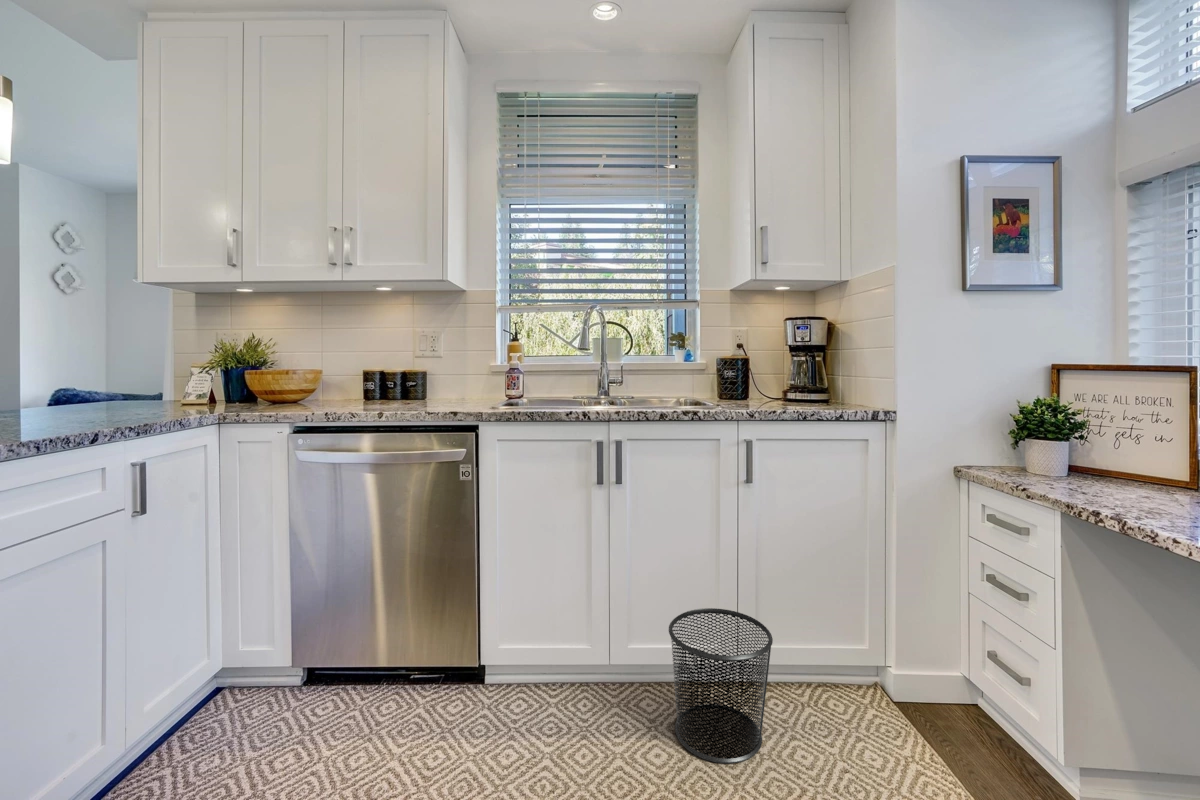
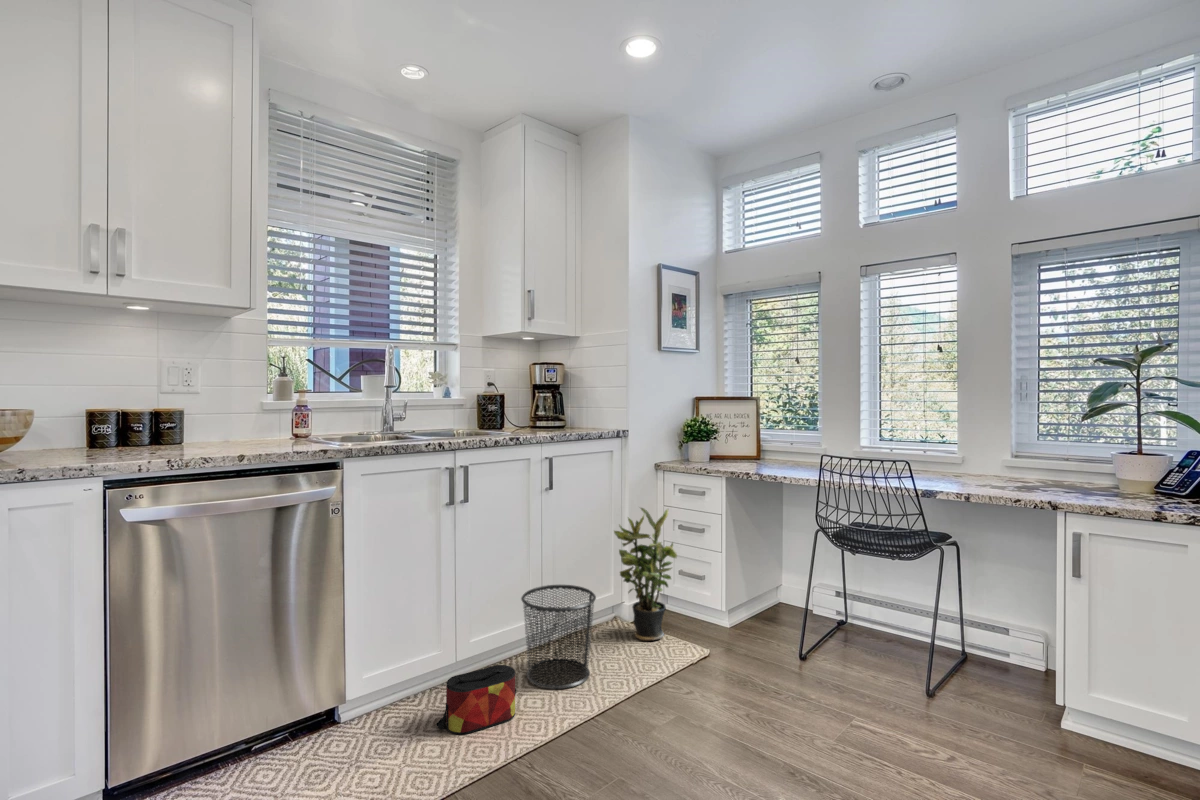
potted plant: none [848,532,972,750] -> present [614,508,677,641]
bag: none [527,684,627,768] -> present [436,665,516,734]

